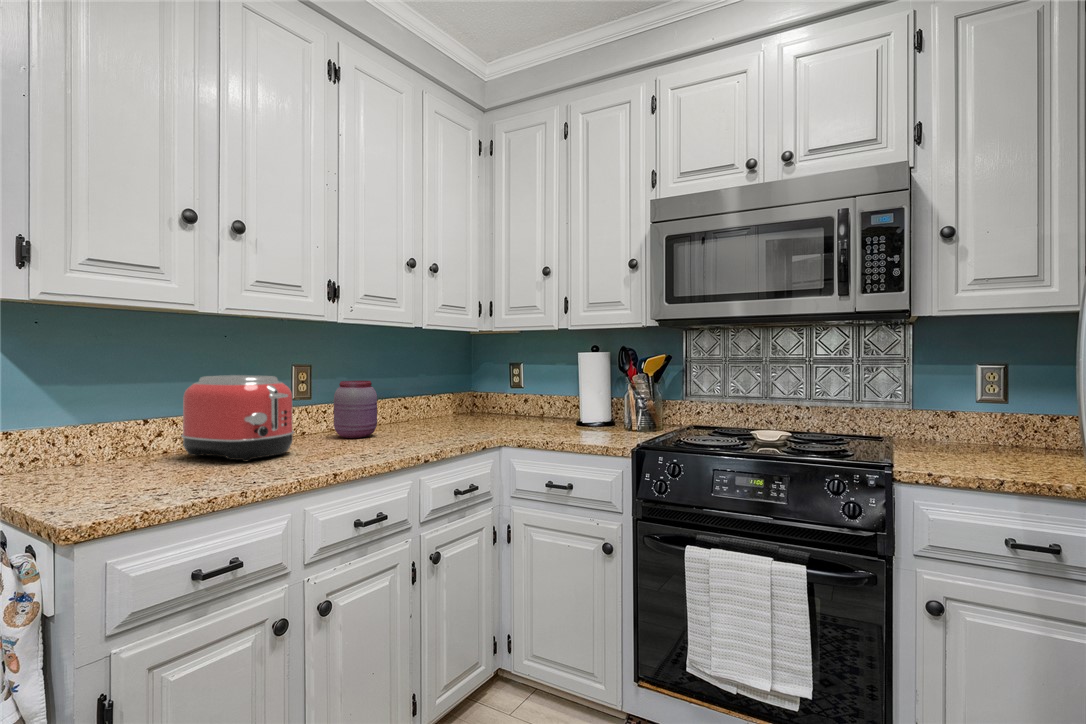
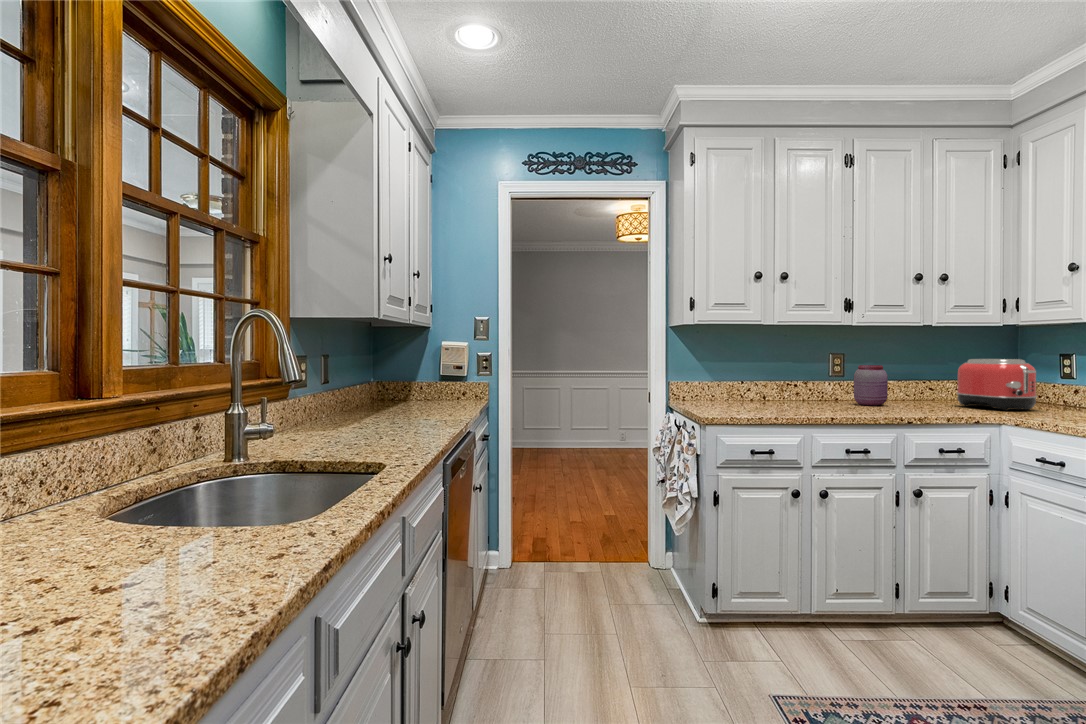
toaster: present [181,375,294,462] -> present [957,359,1037,411]

